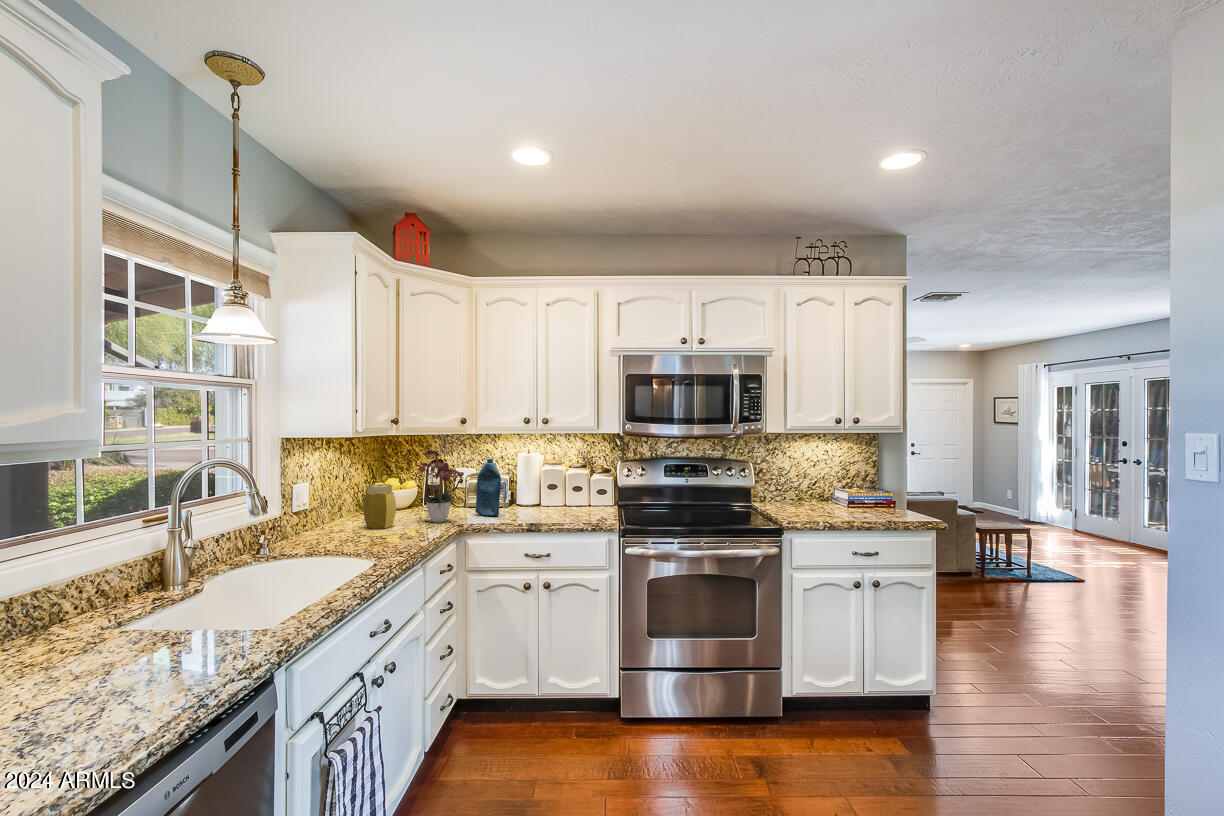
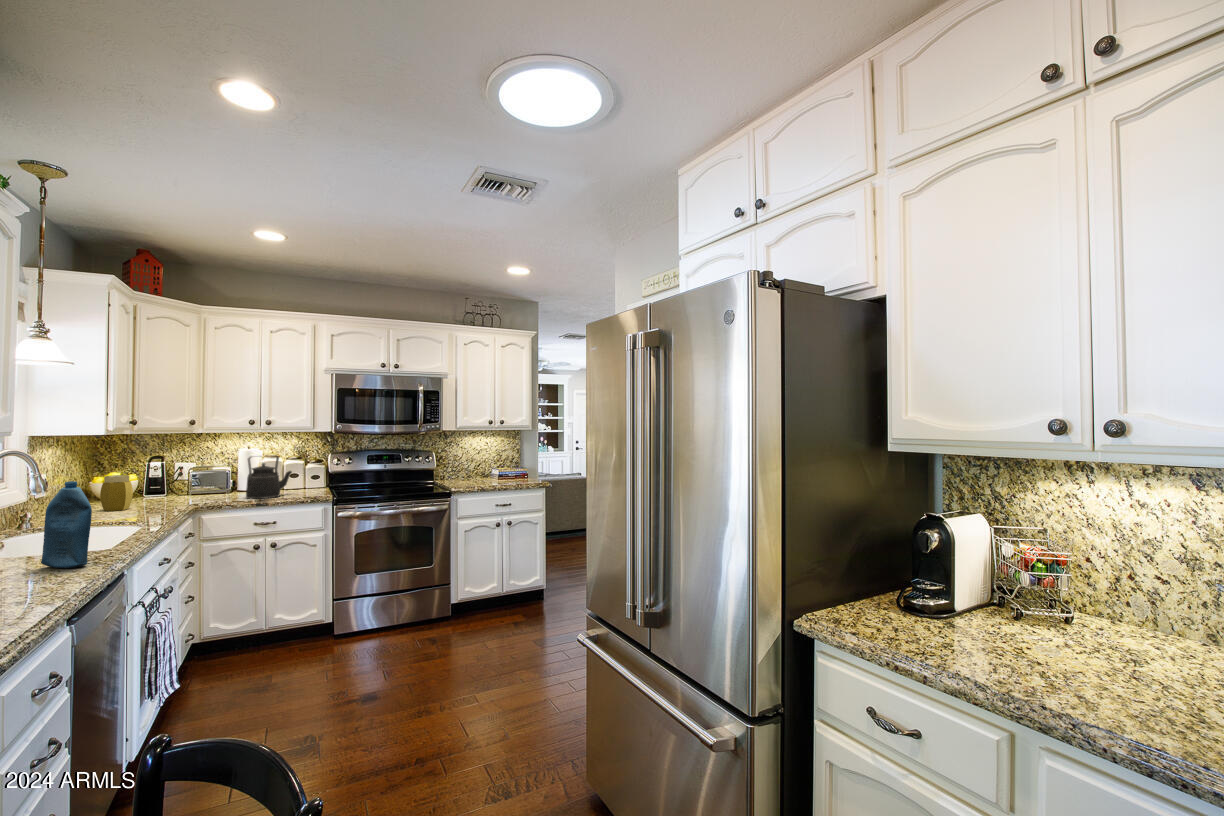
flower arrangement: present [418,449,461,523] -> none [148,443,199,504]
bottle: present [475,459,501,517] -> present [41,481,92,568]
kettle: none [519,463,573,521] -> present [246,455,292,499]

